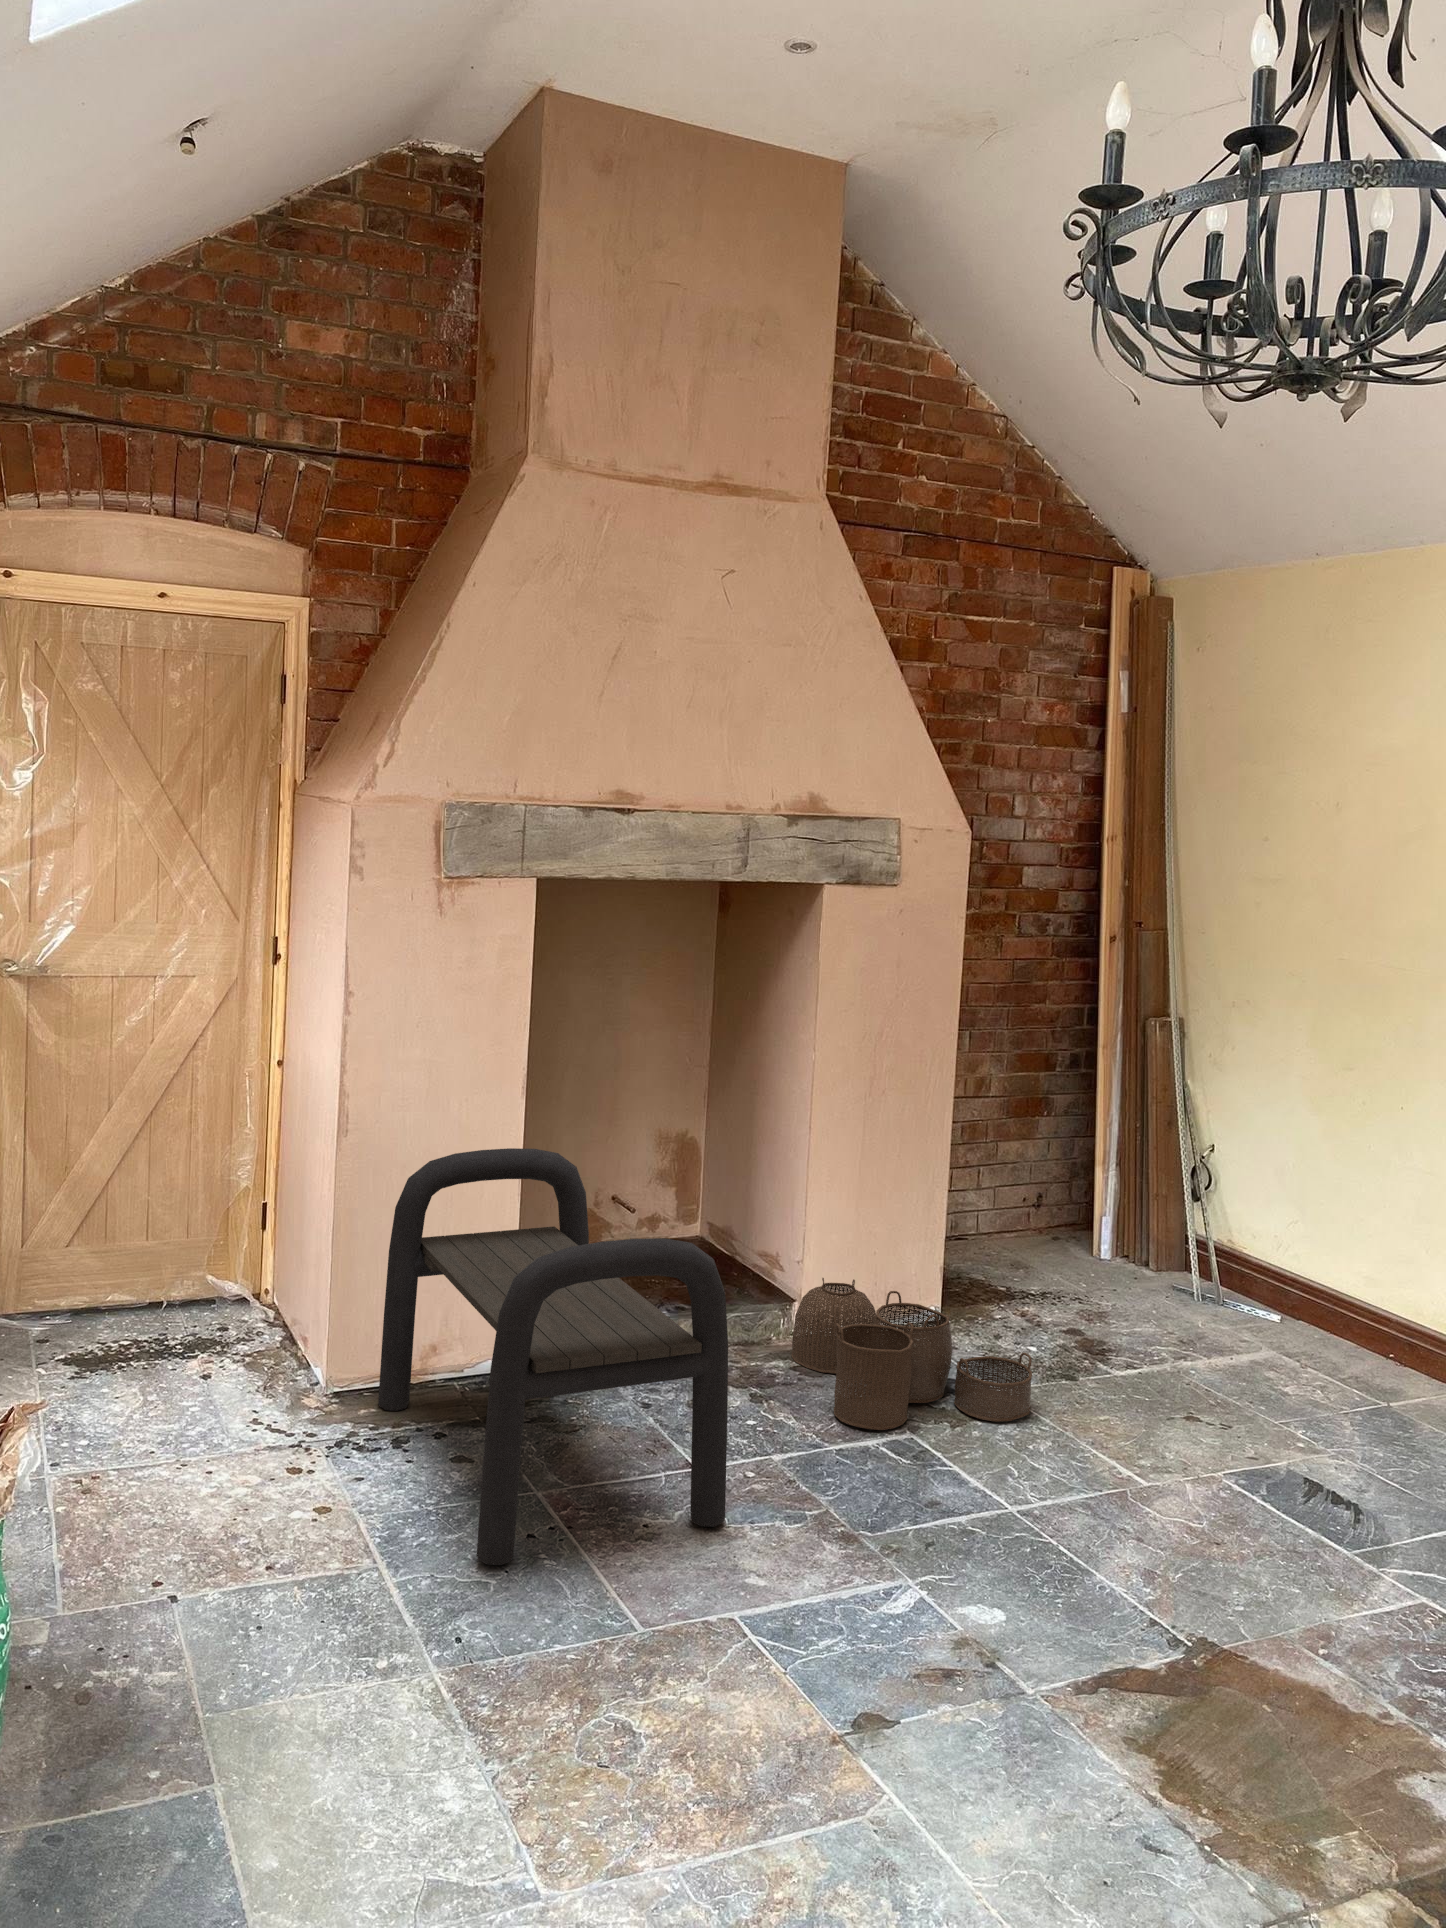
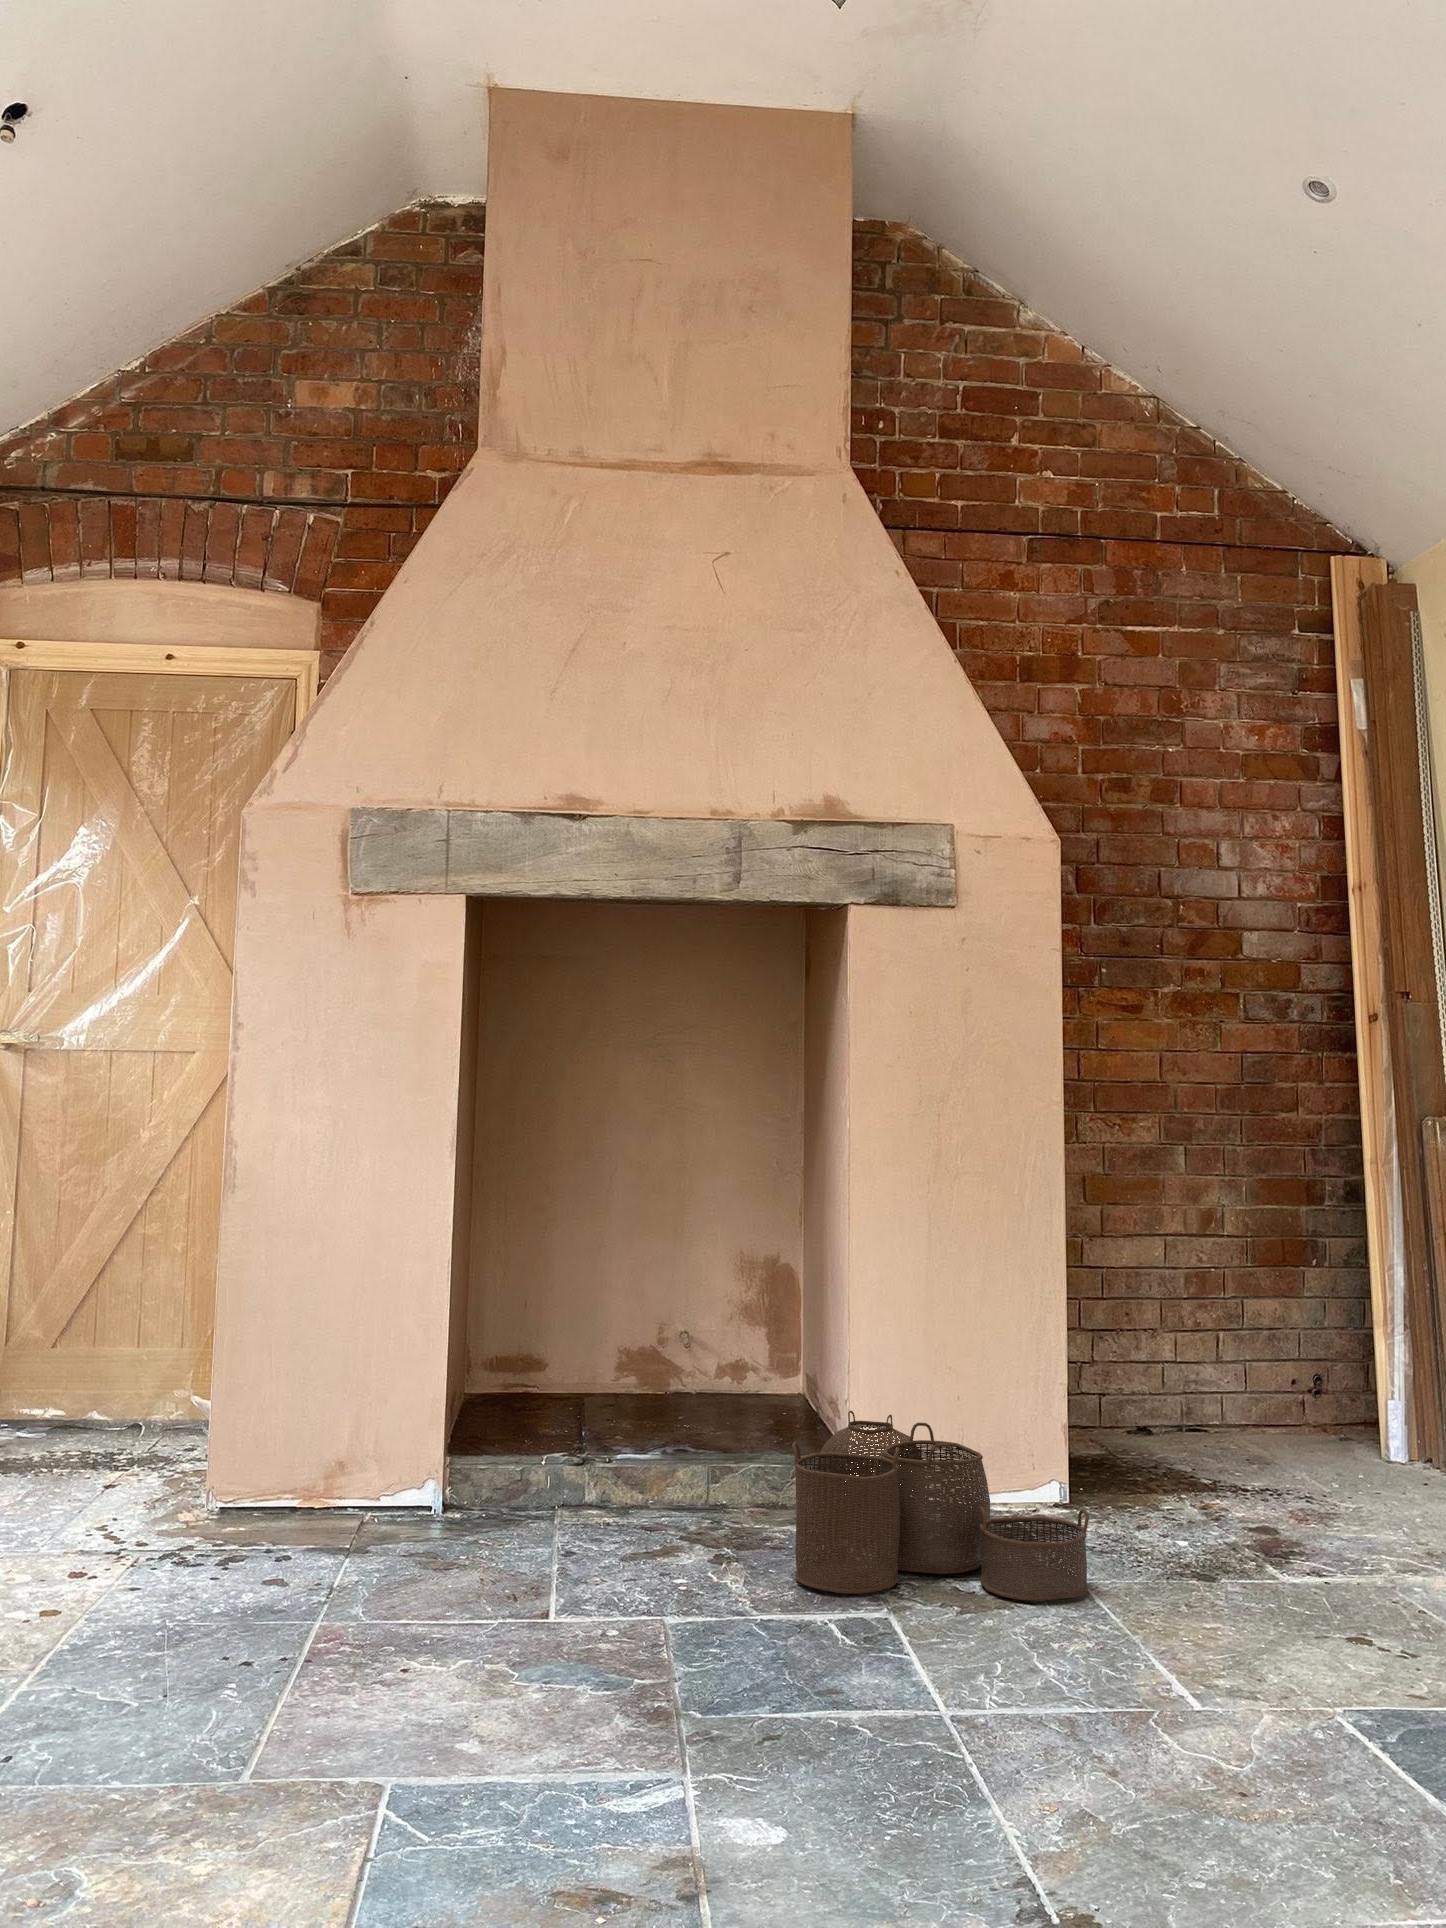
bench: present [378,1148,728,1565] -> none [150,1211,525,1663]

